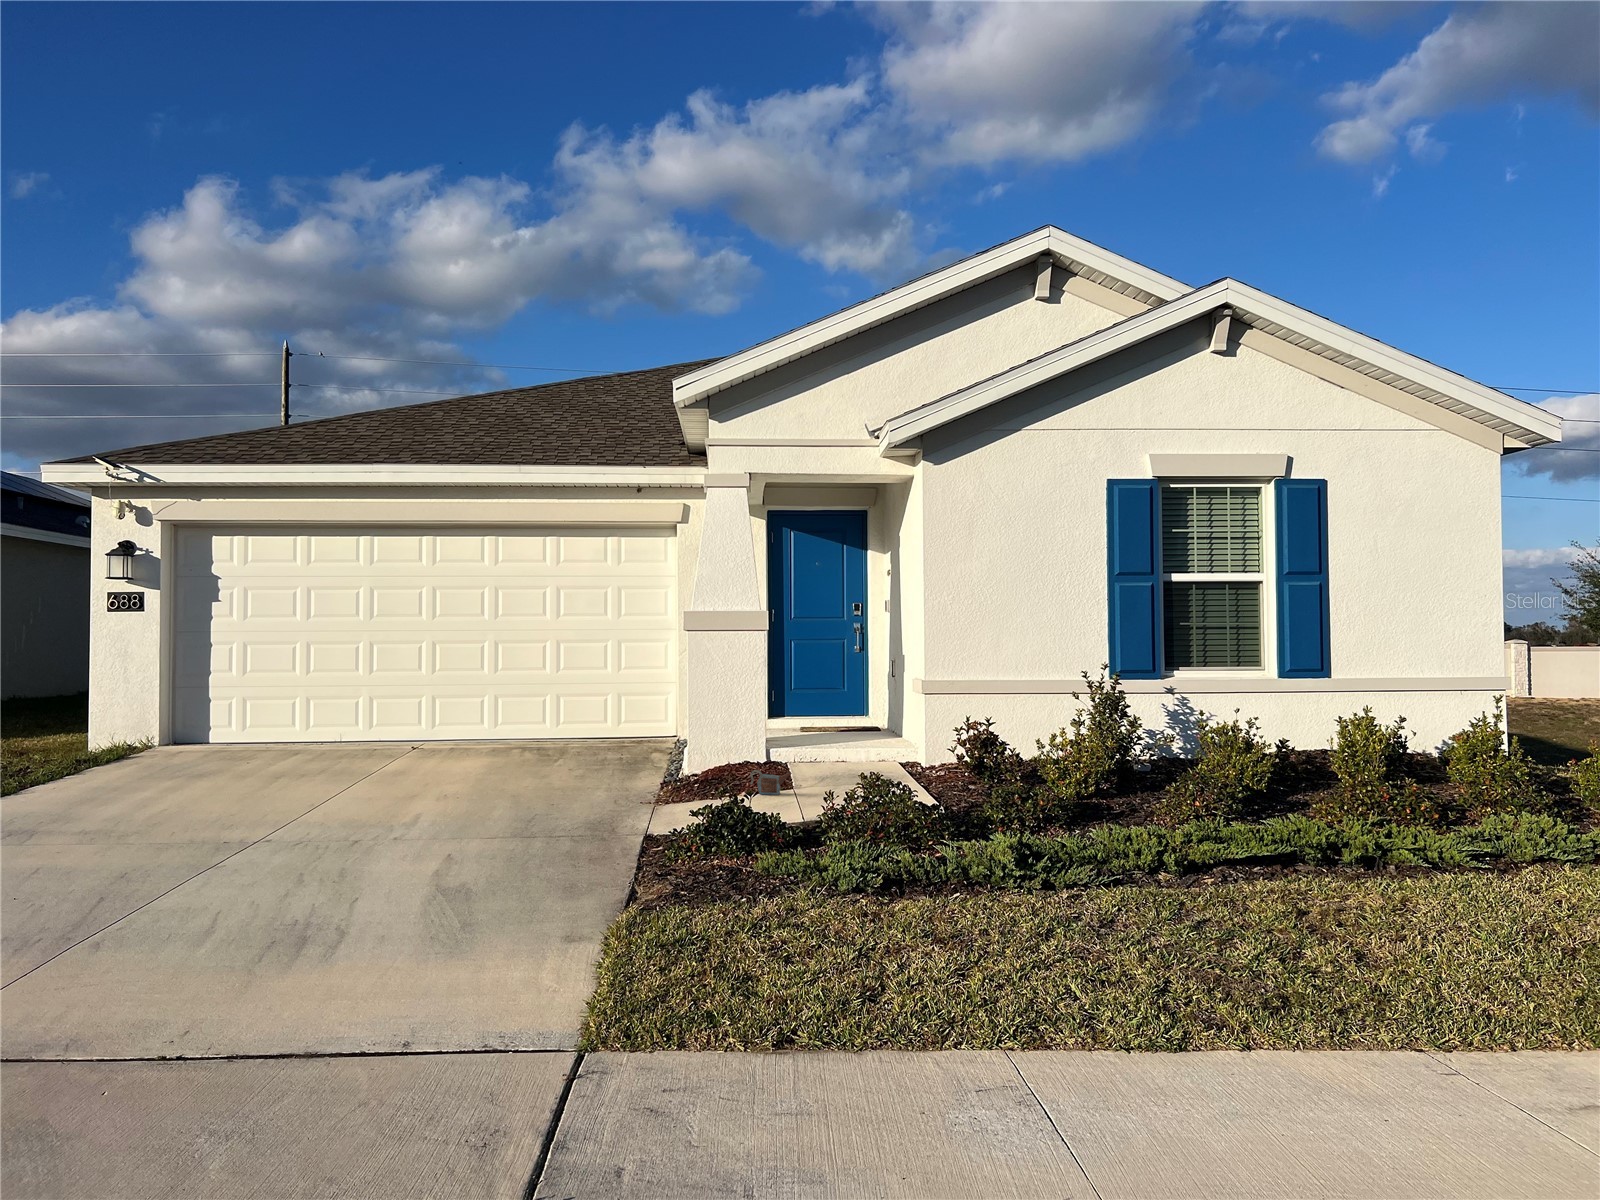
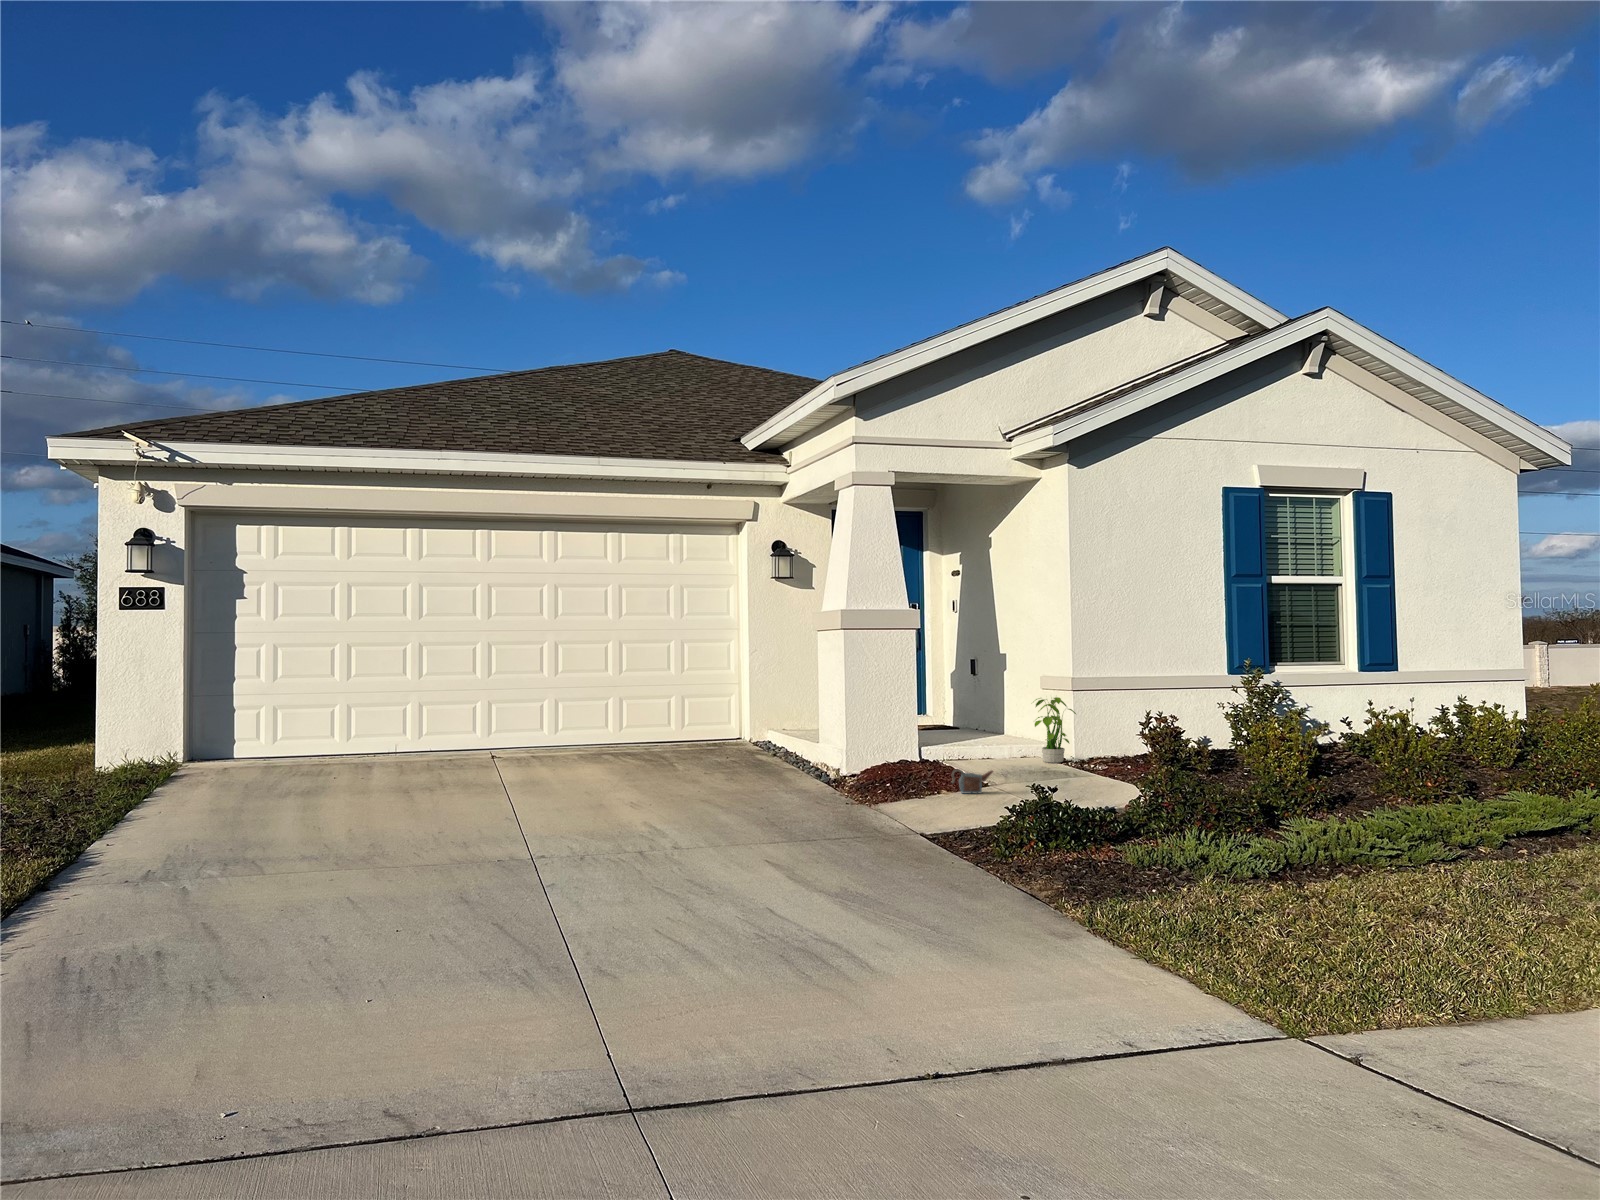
potted plant: none [881,698,929,767] -> present [1035,697,1076,763]

